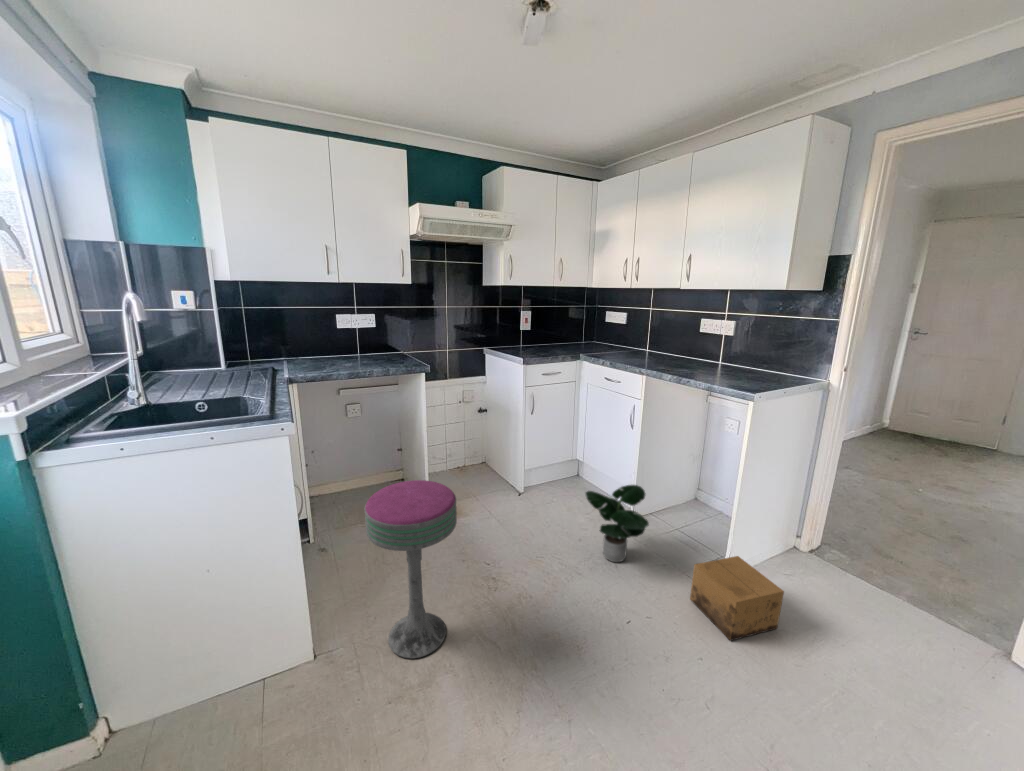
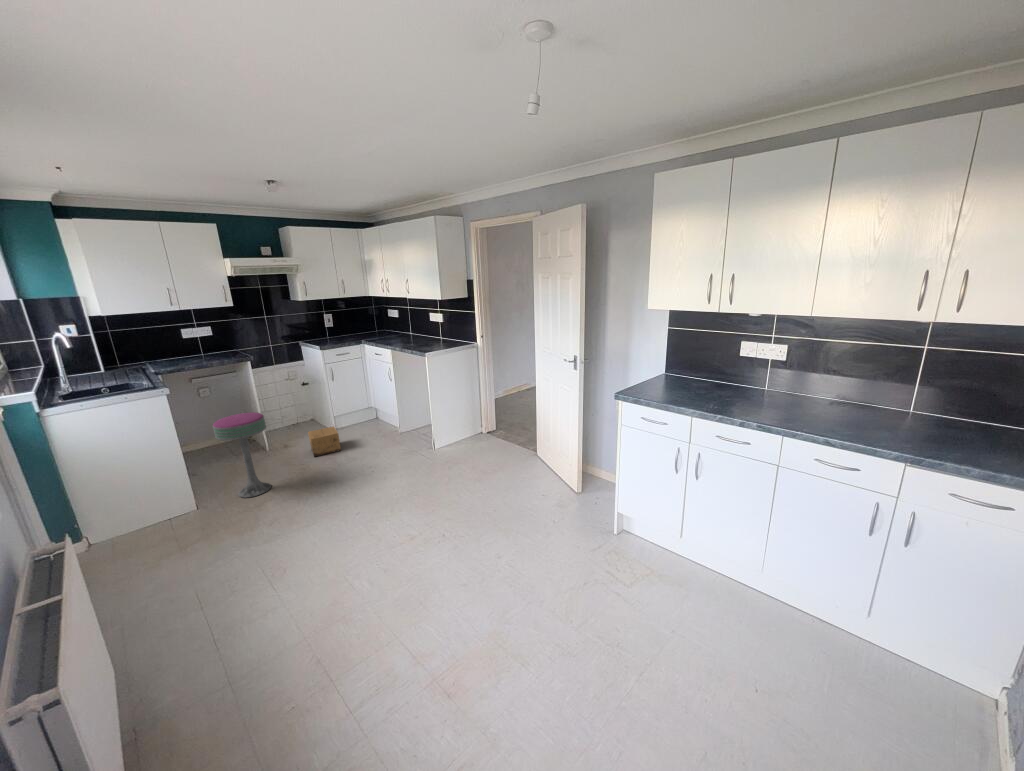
potted plant: present [586,485,649,562] -> none [355,408,390,450]
cardboard box: present [690,556,784,641] -> present [308,426,341,457]

